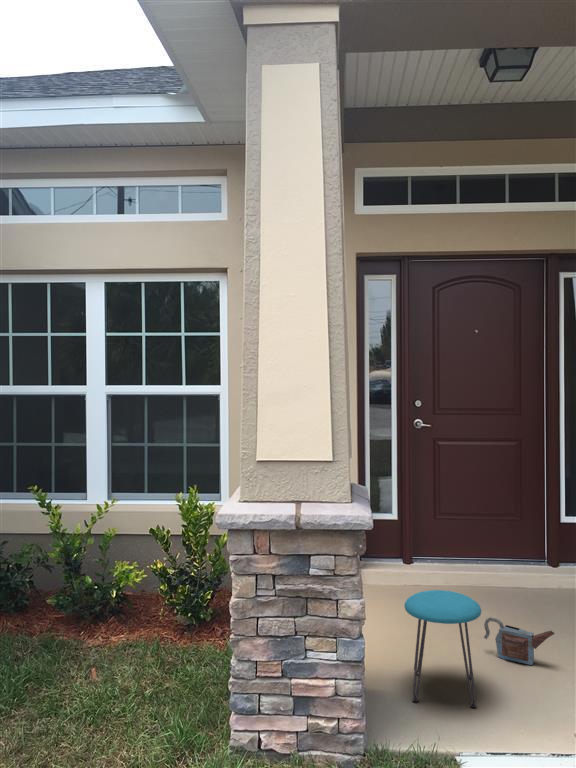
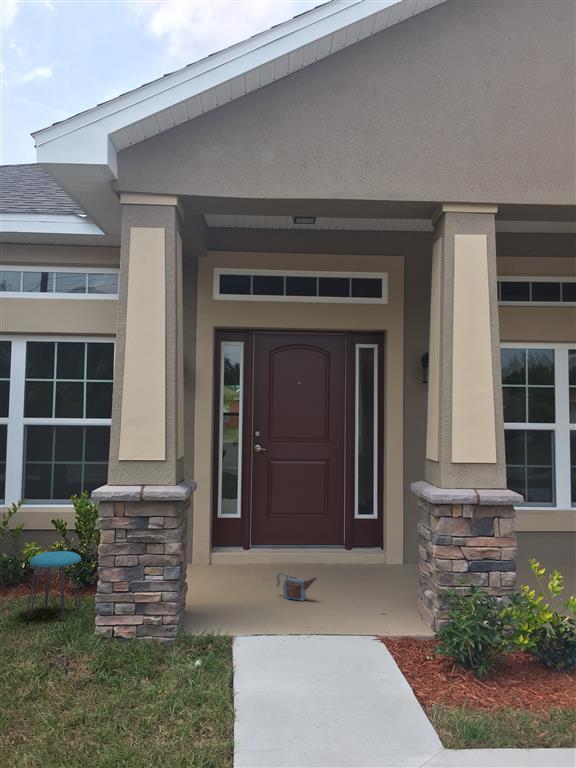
stool: present [404,590,481,707] -> present [27,551,81,621]

